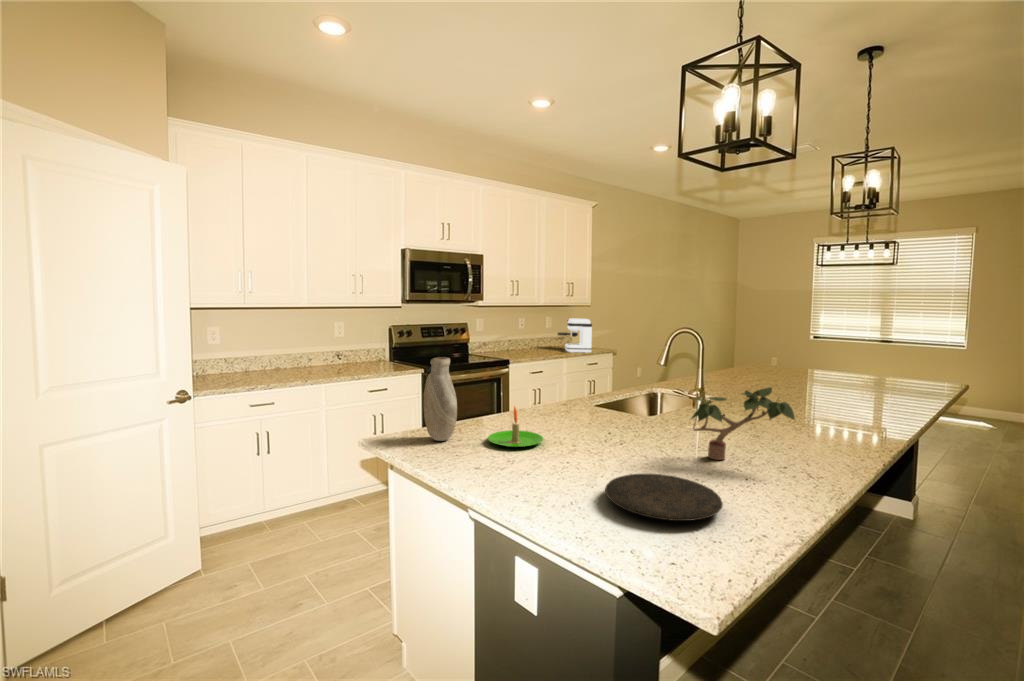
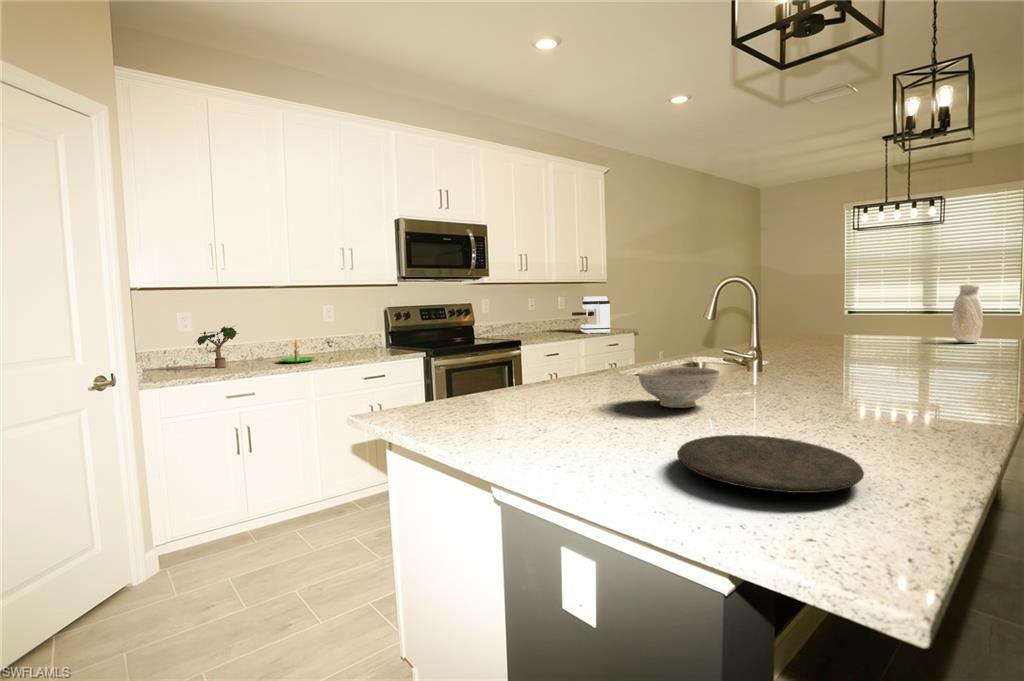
vase: present [423,357,457,441] -> present [952,284,983,343]
potted plant: present [691,387,795,460] -> present [196,326,237,368]
candle: present [488,407,543,447] -> present [279,340,315,363]
decorative bowl: none [594,409,657,444] -> present [637,367,720,408]

